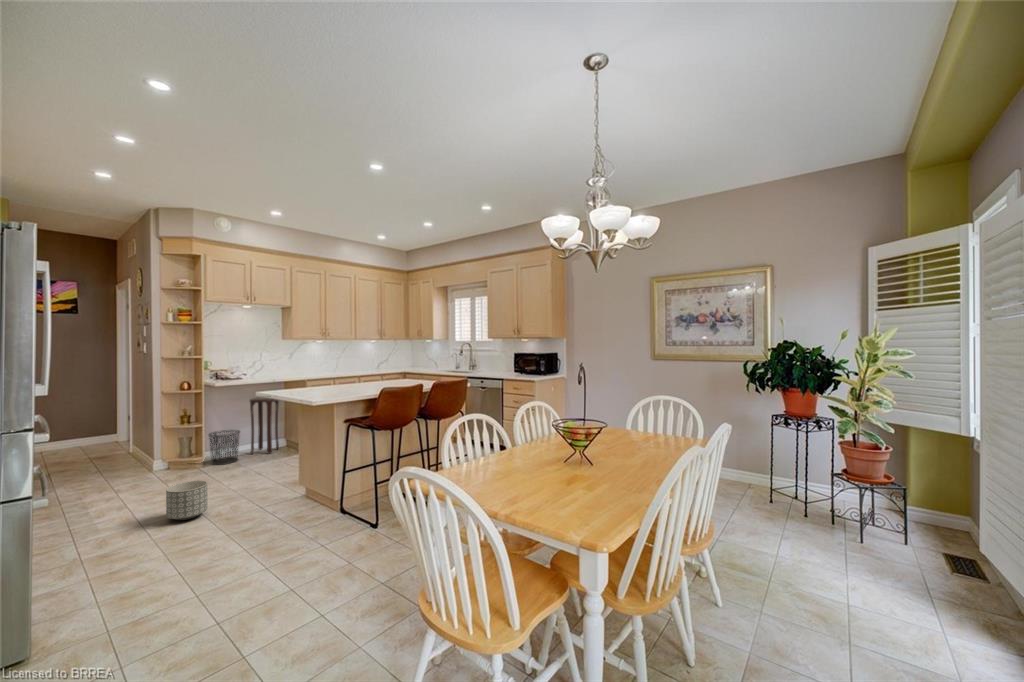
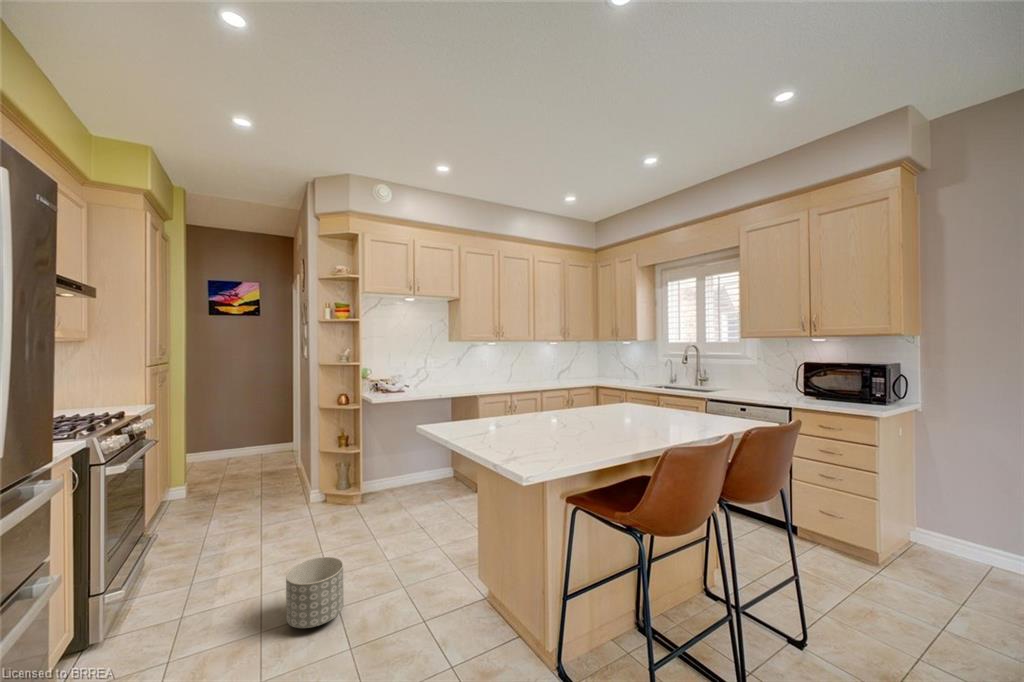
stool: present [250,397,279,454] -> none [413,413,447,489]
waste bin: present [209,430,240,465] -> none [366,455,403,502]

